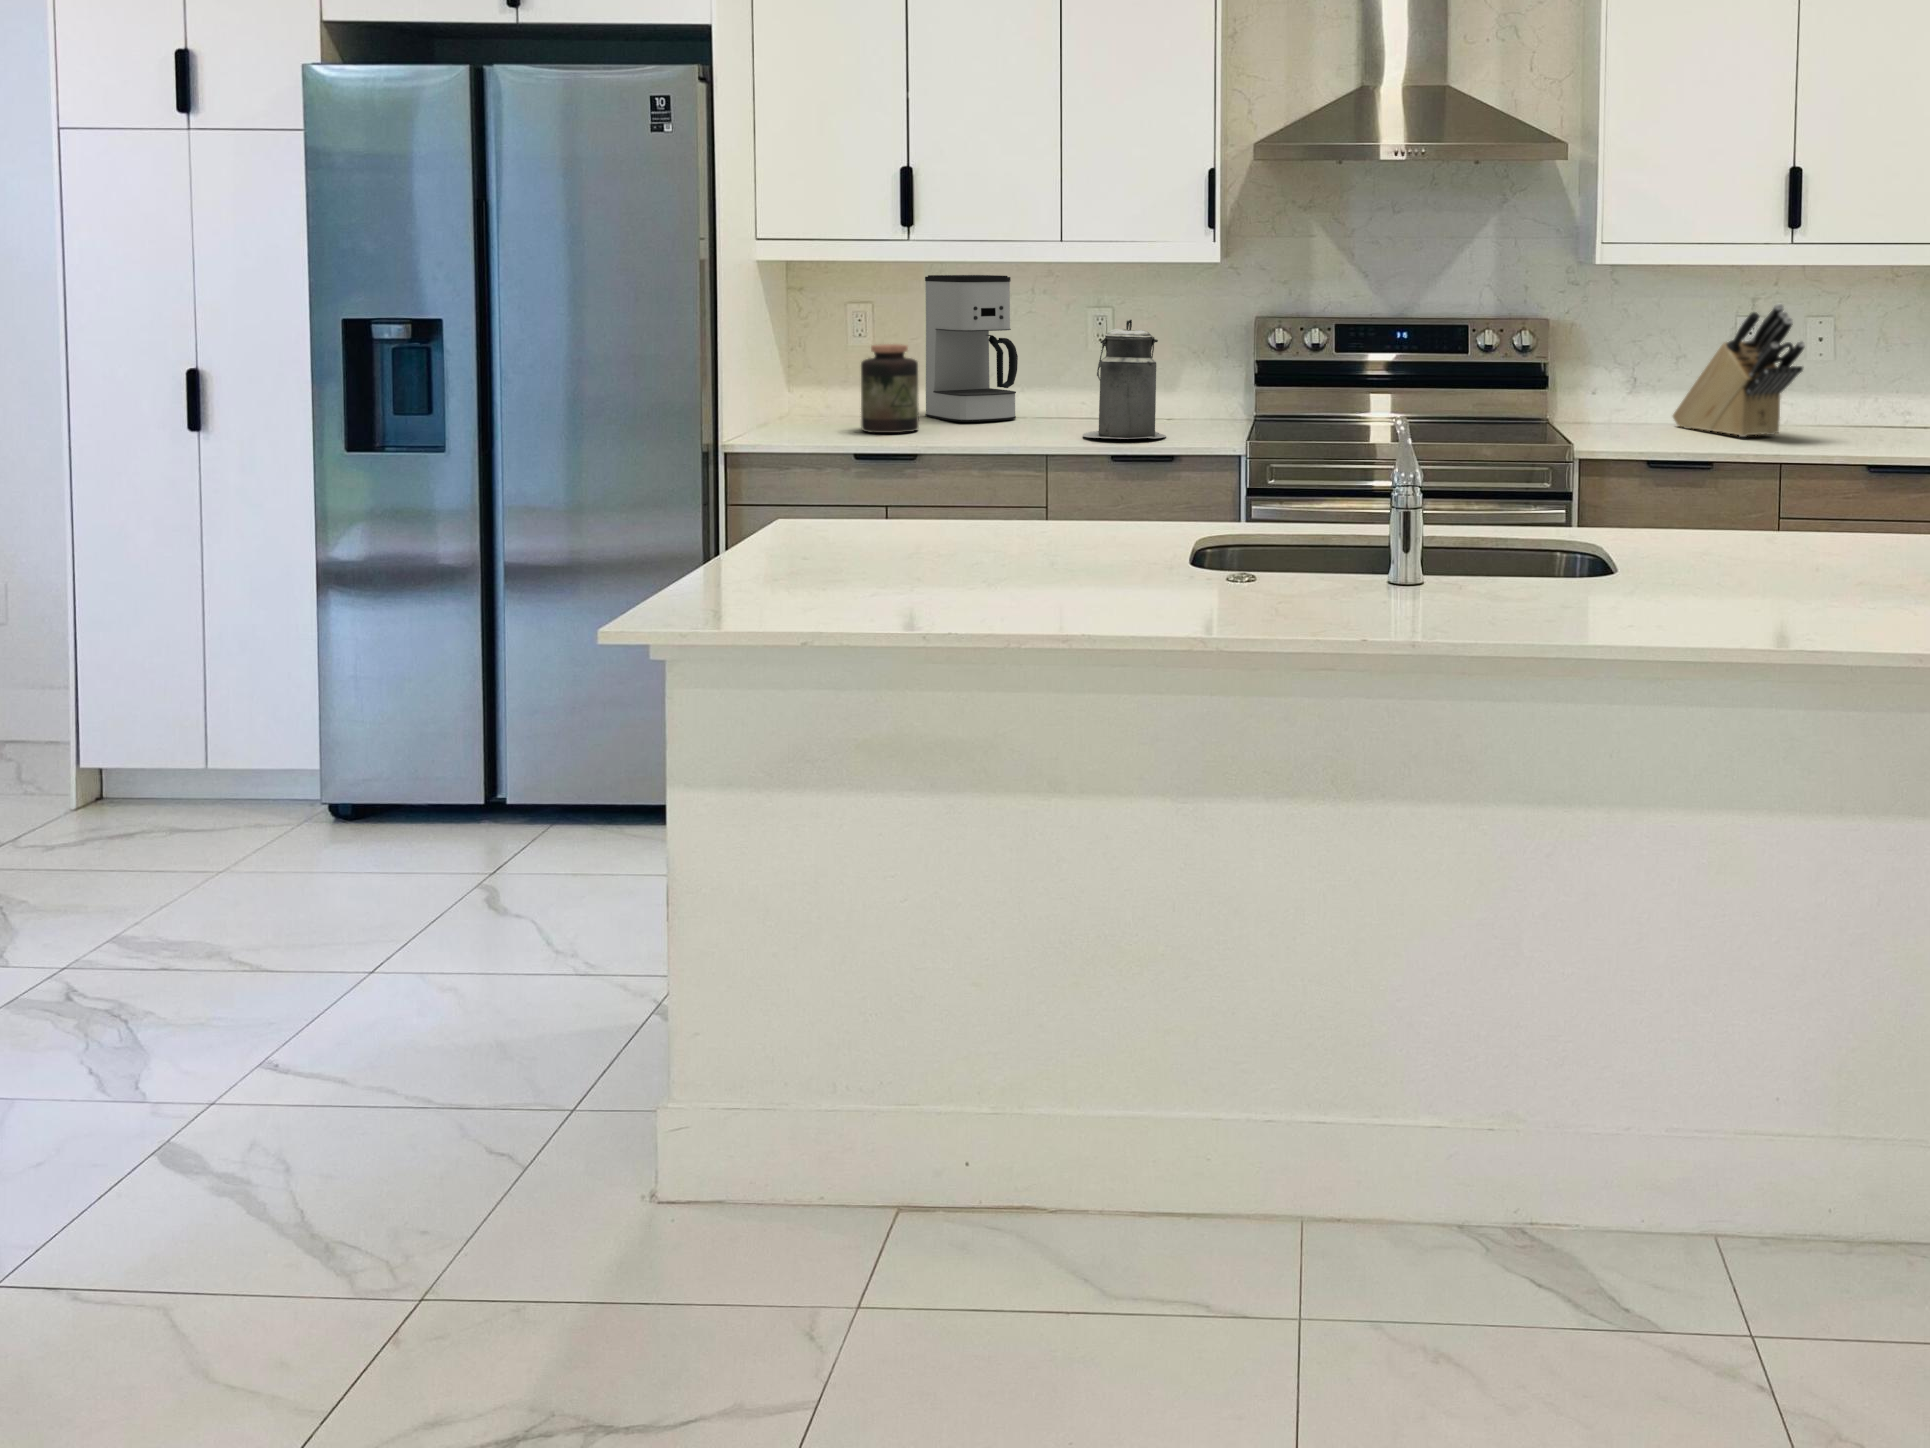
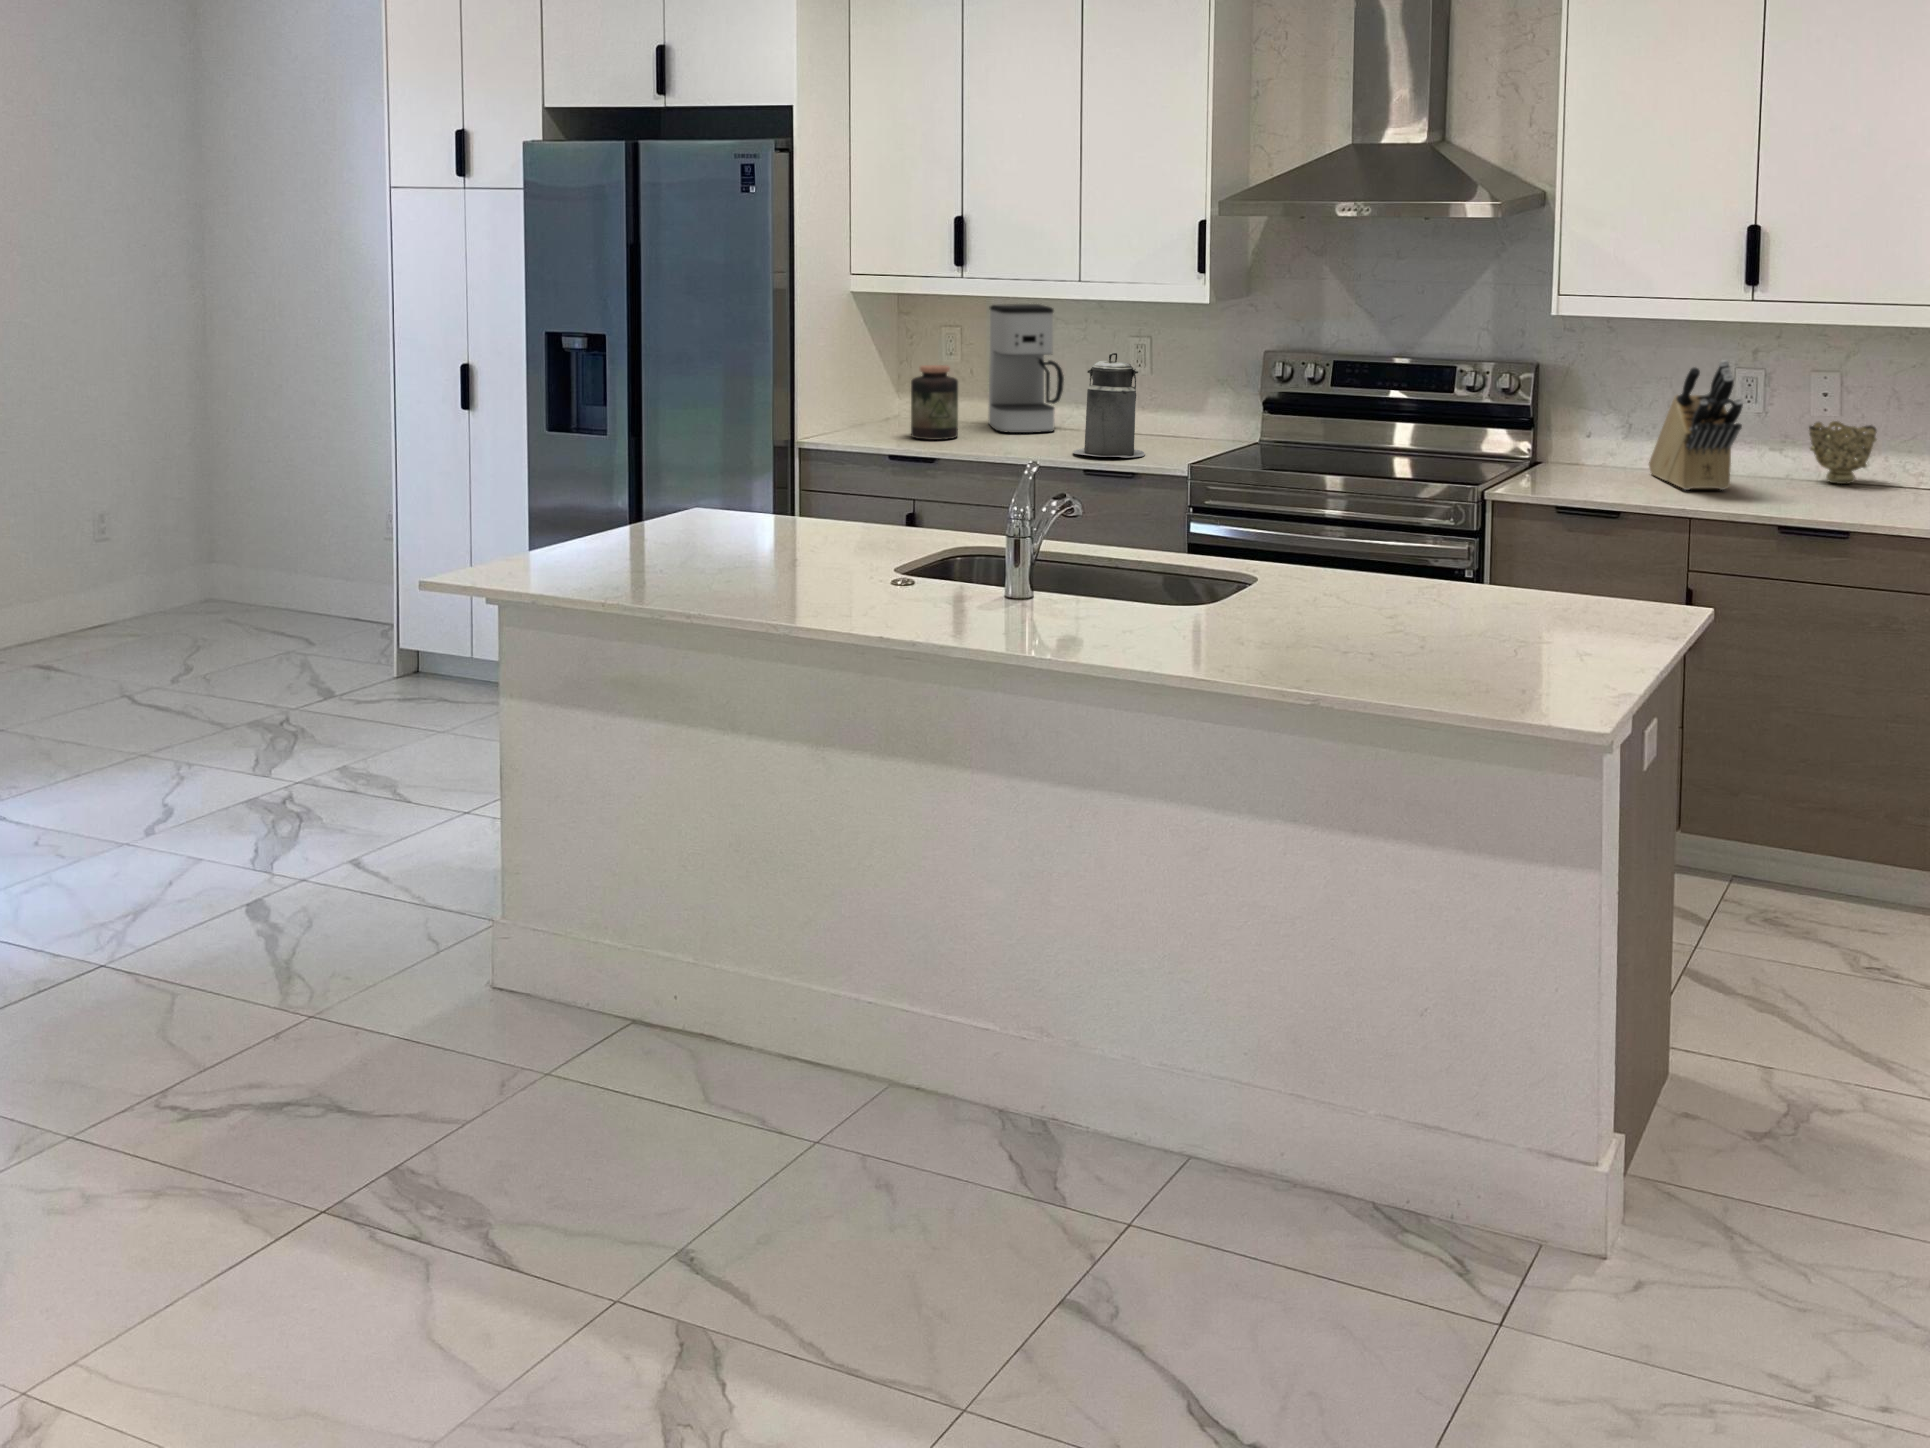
decorative bowl: none [1810,366,1876,425] -> present [1809,421,1877,484]

